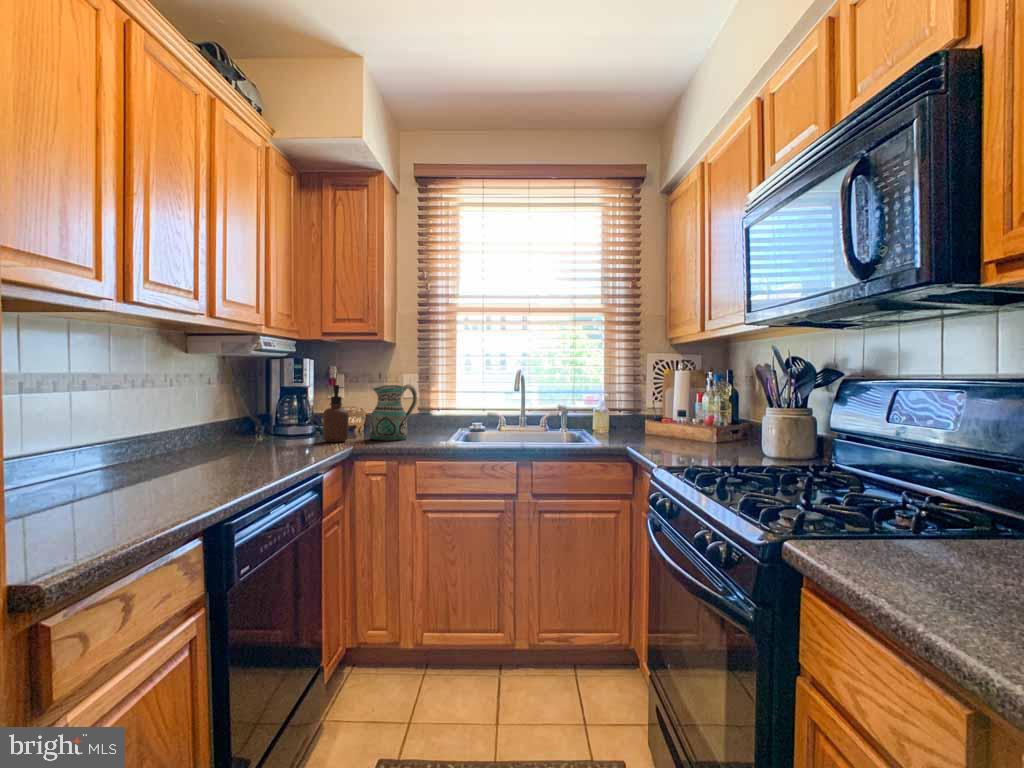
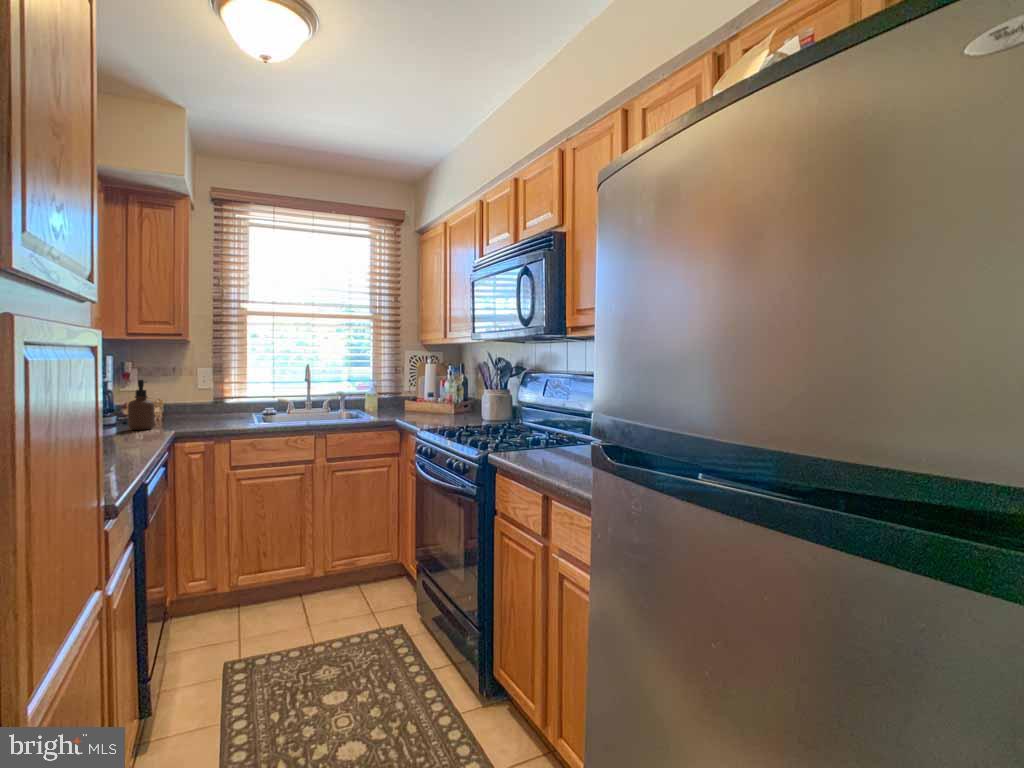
ceramic pitcher: present [369,385,417,441] -> none [174,378,217,426]

